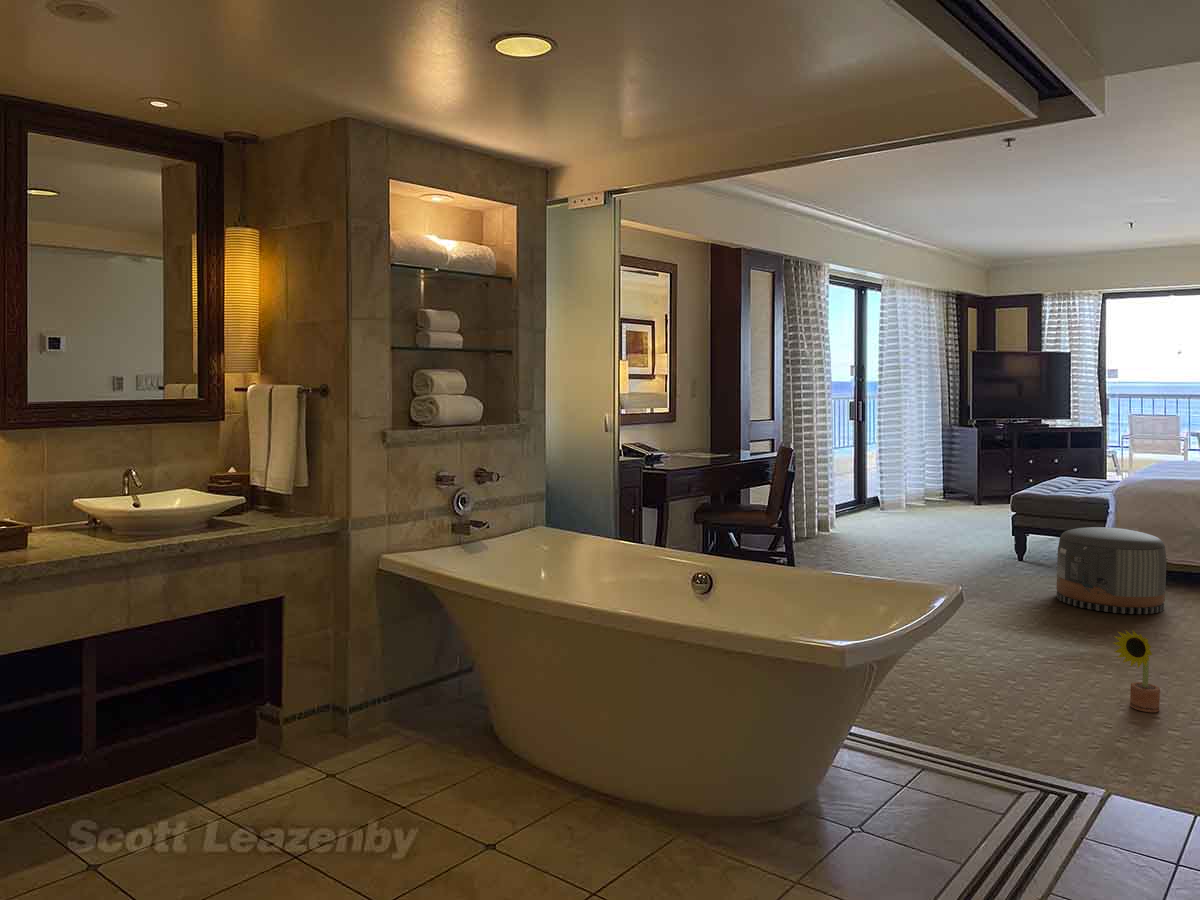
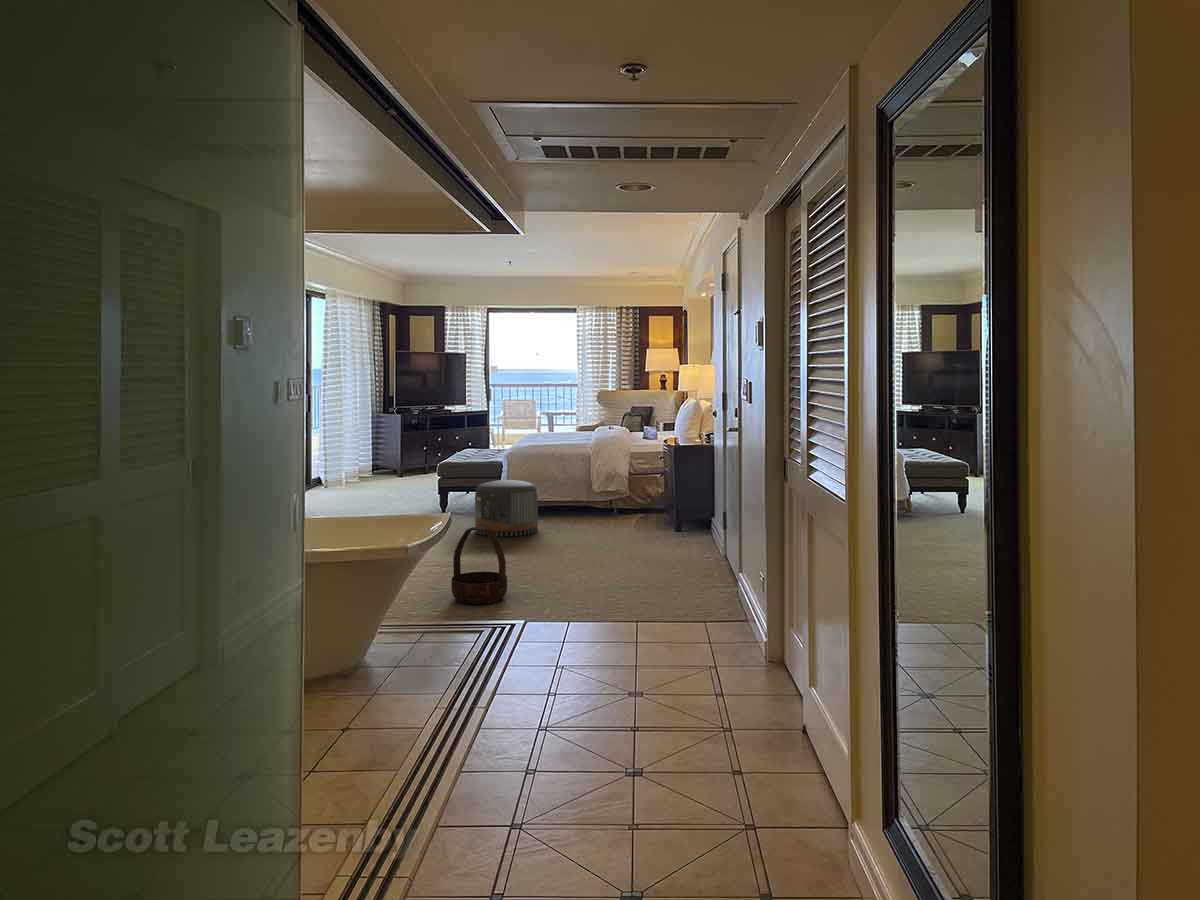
basket: none [985,607,1085,735] -> present [451,527,507,604]
decorative plant: present [1113,630,1160,712] -> none [517,534,543,582]

